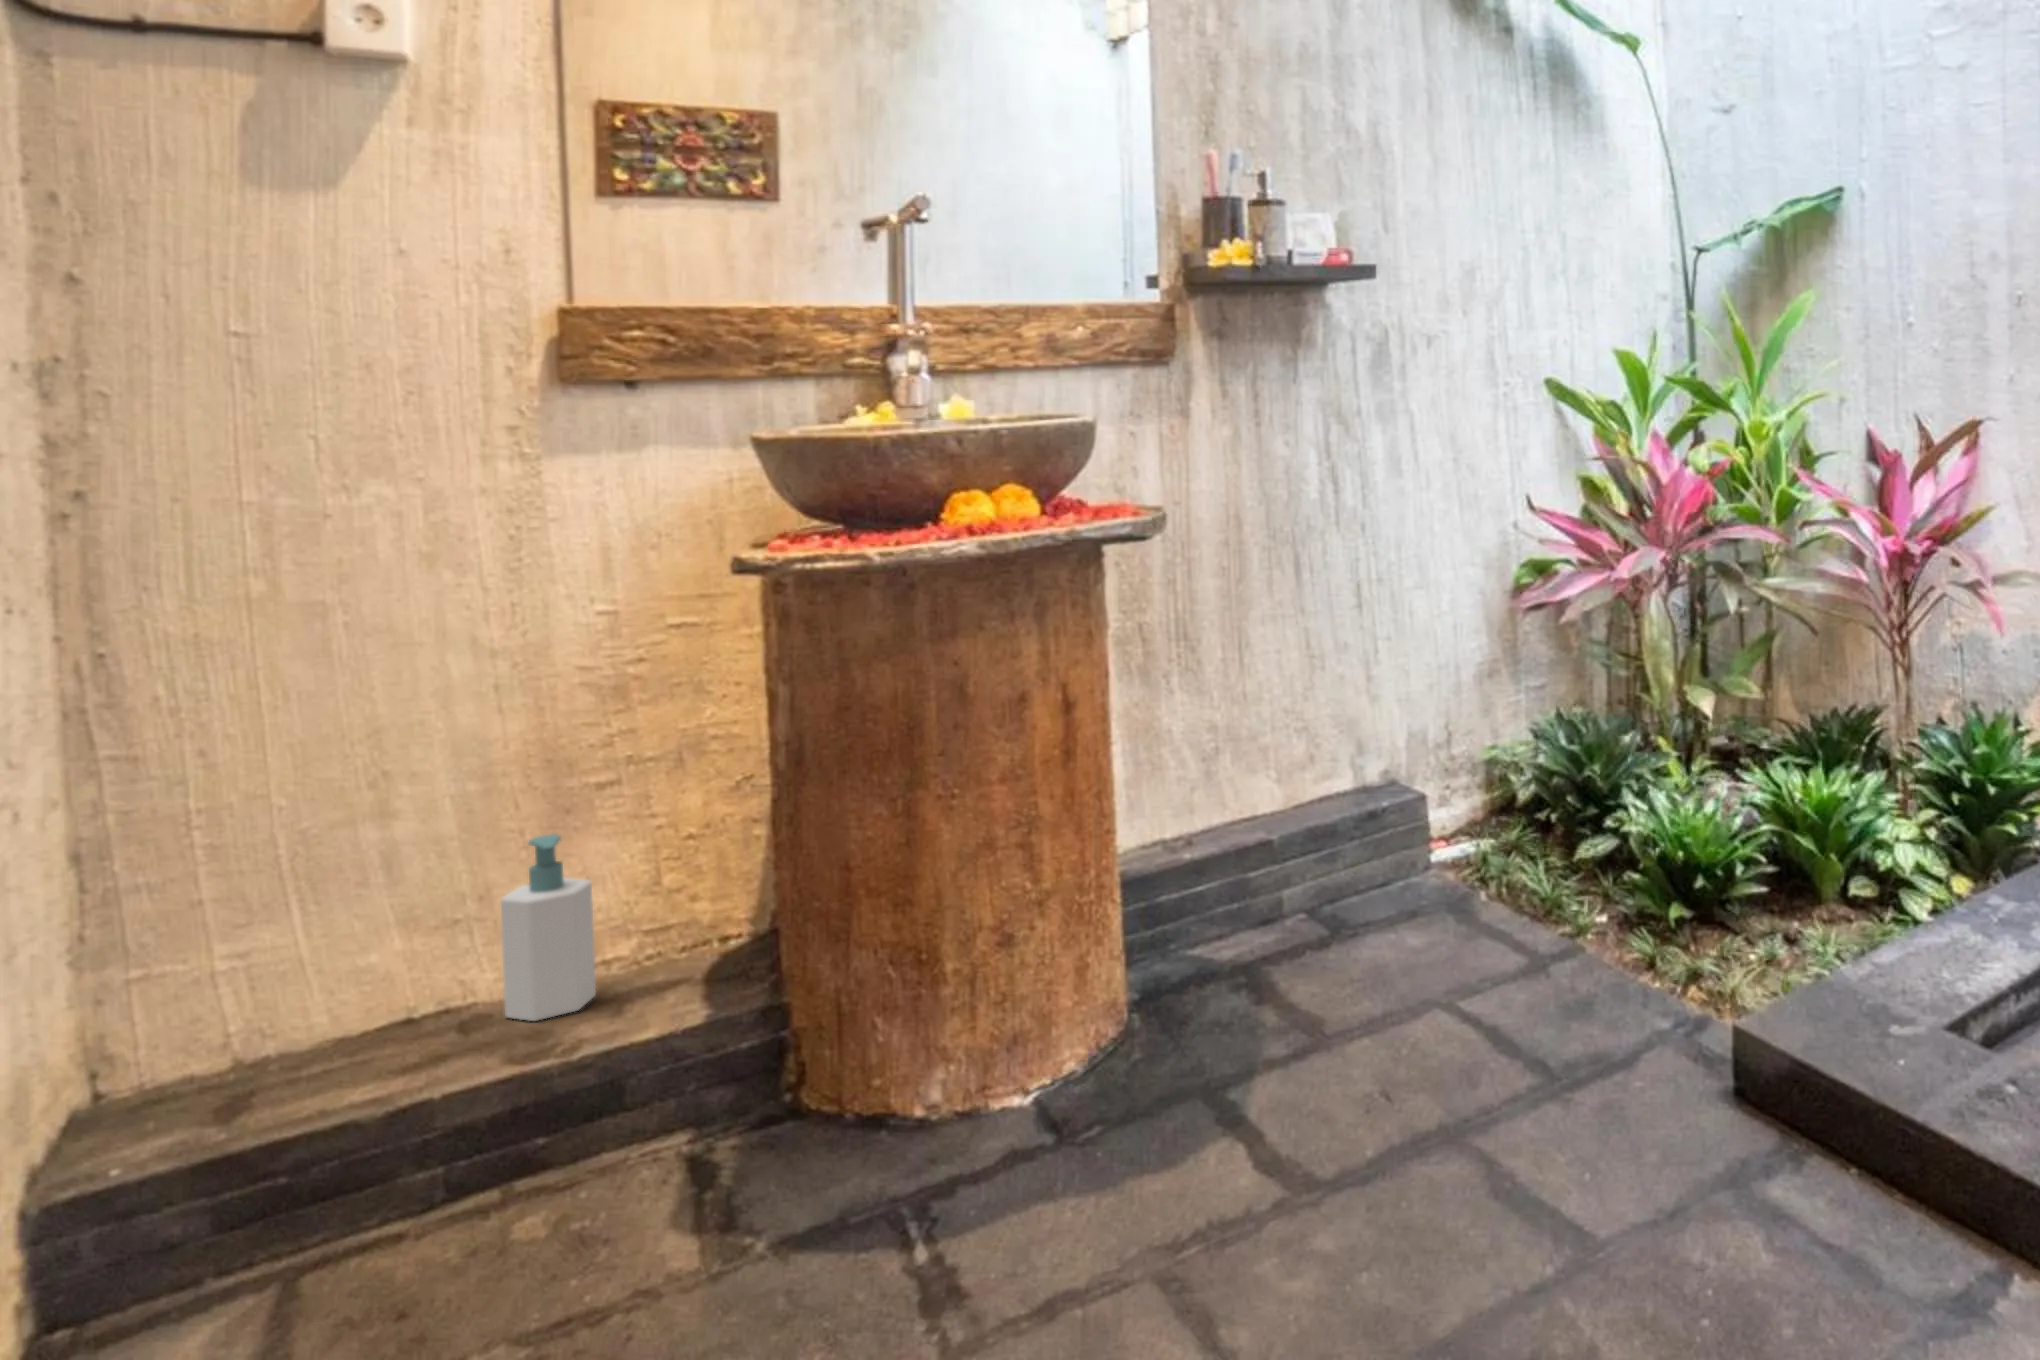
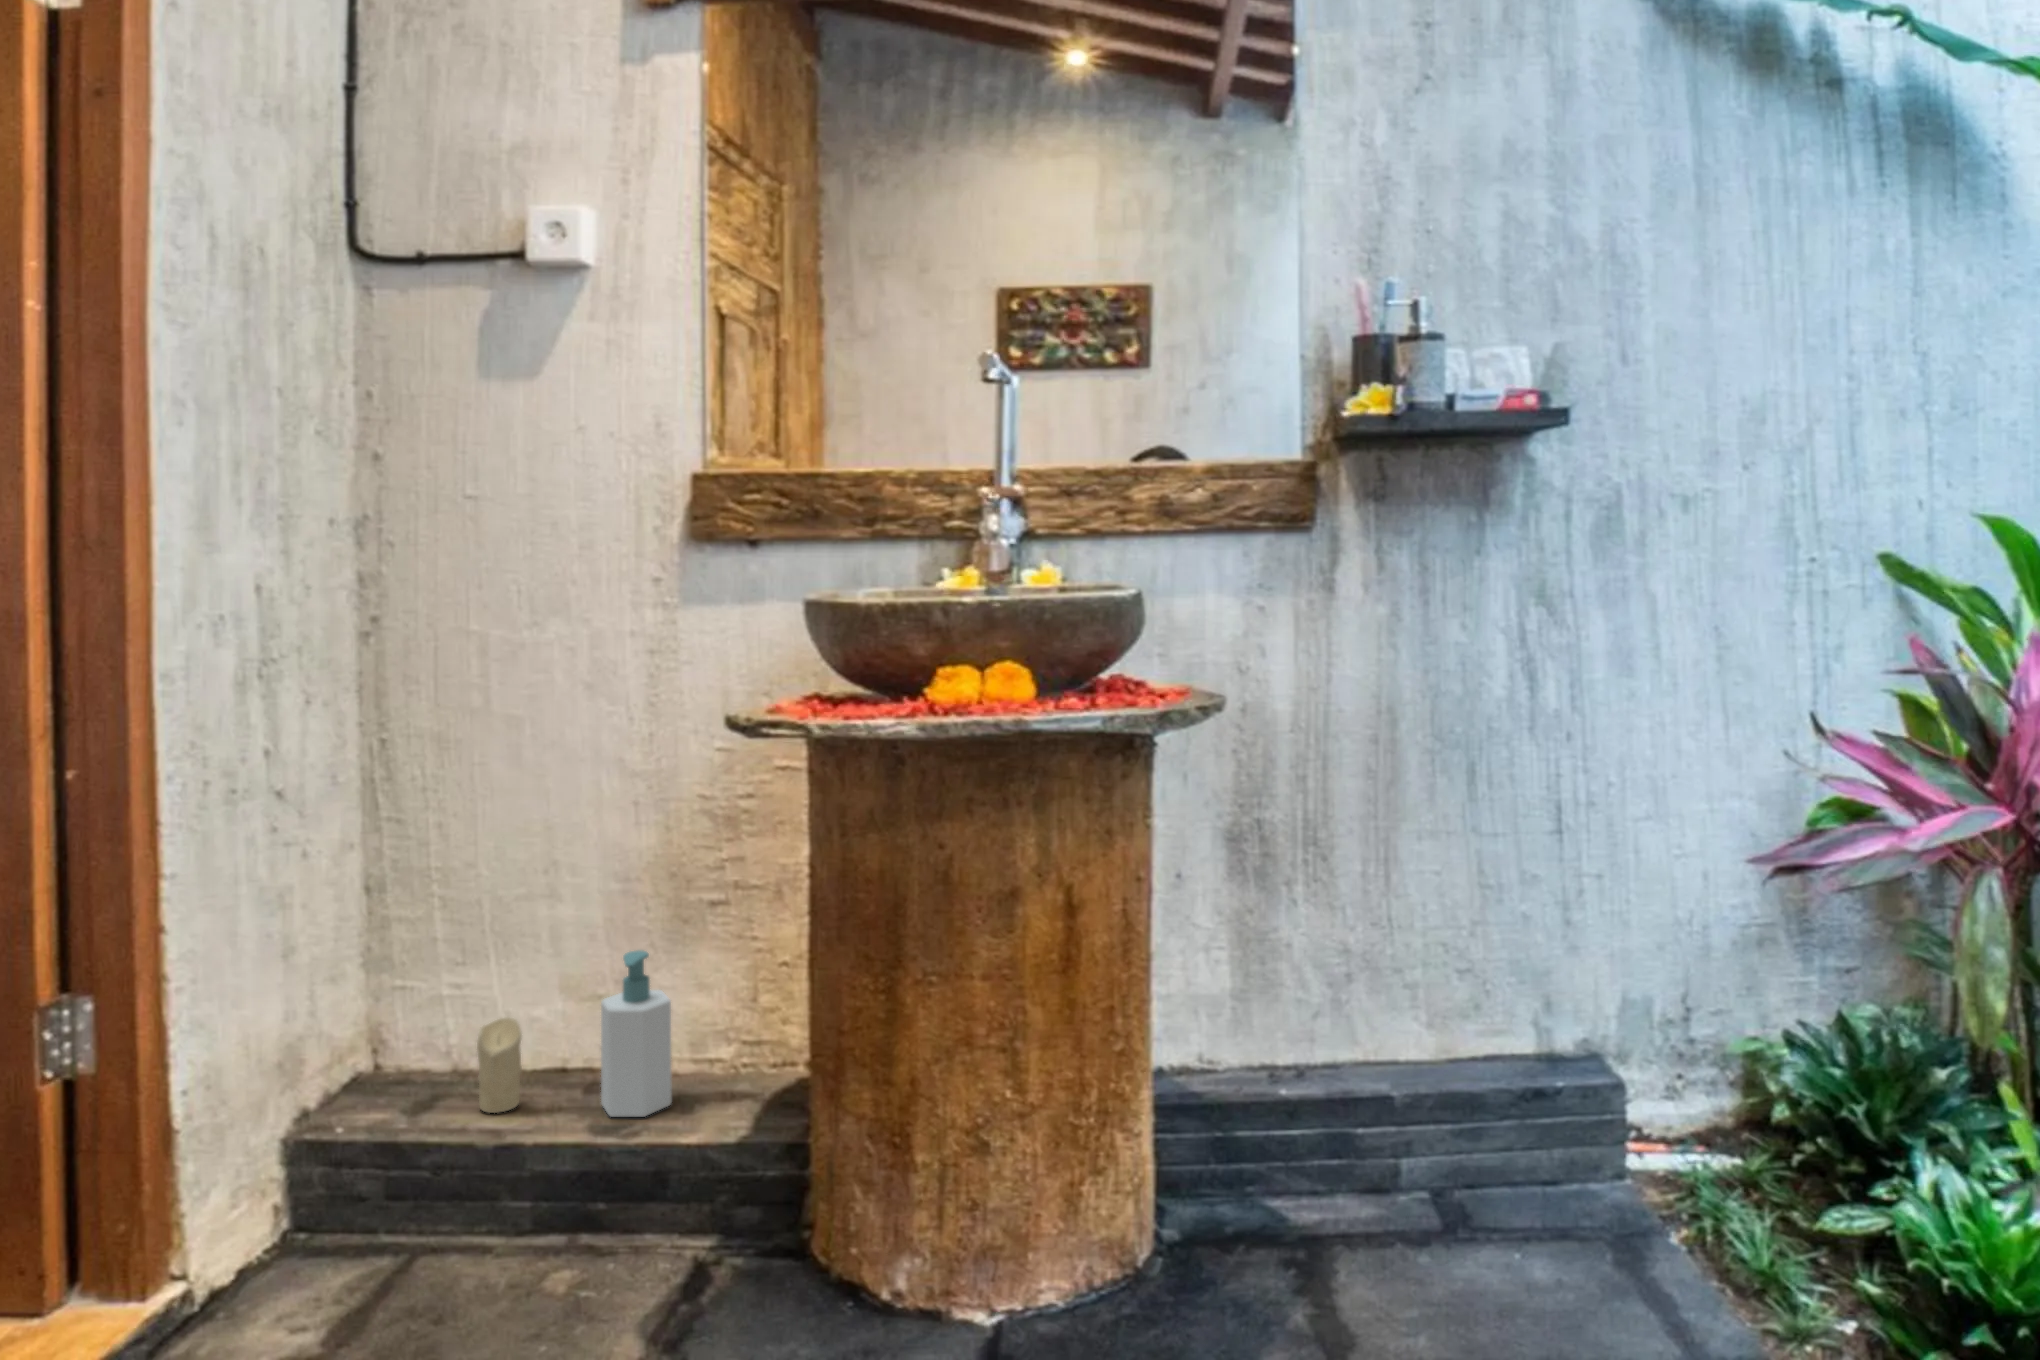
candle: none [333,946,396,1059] -> present [477,1017,522,1113]

